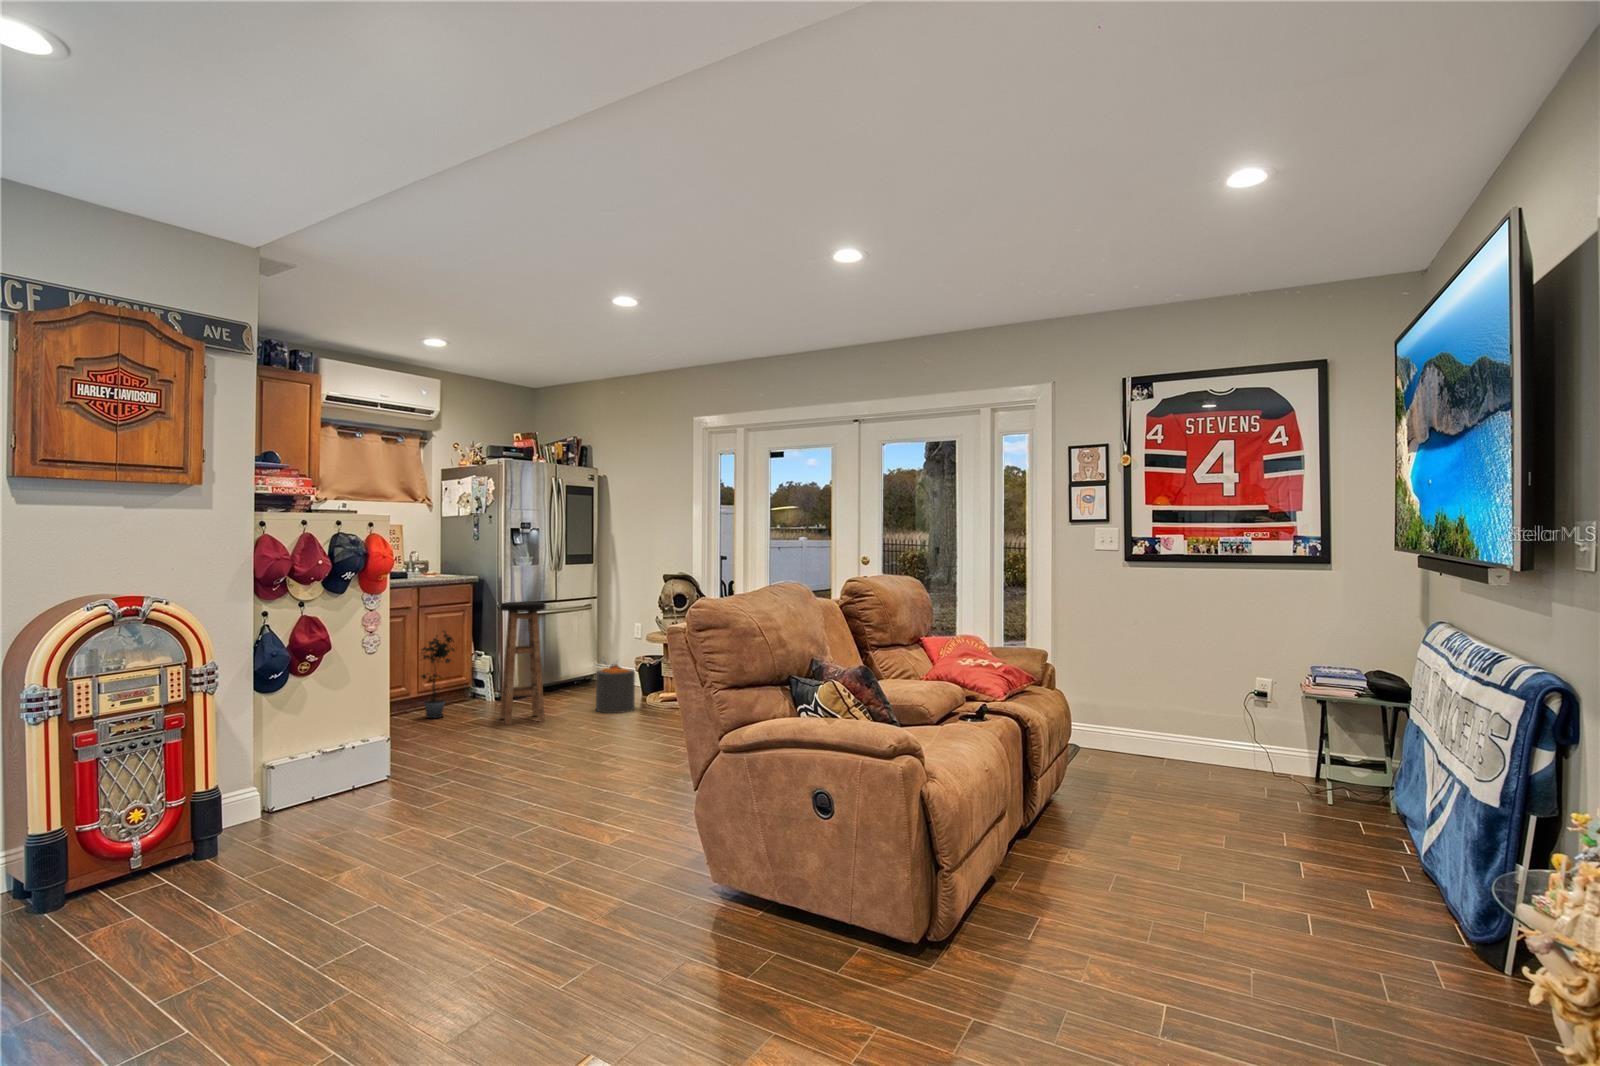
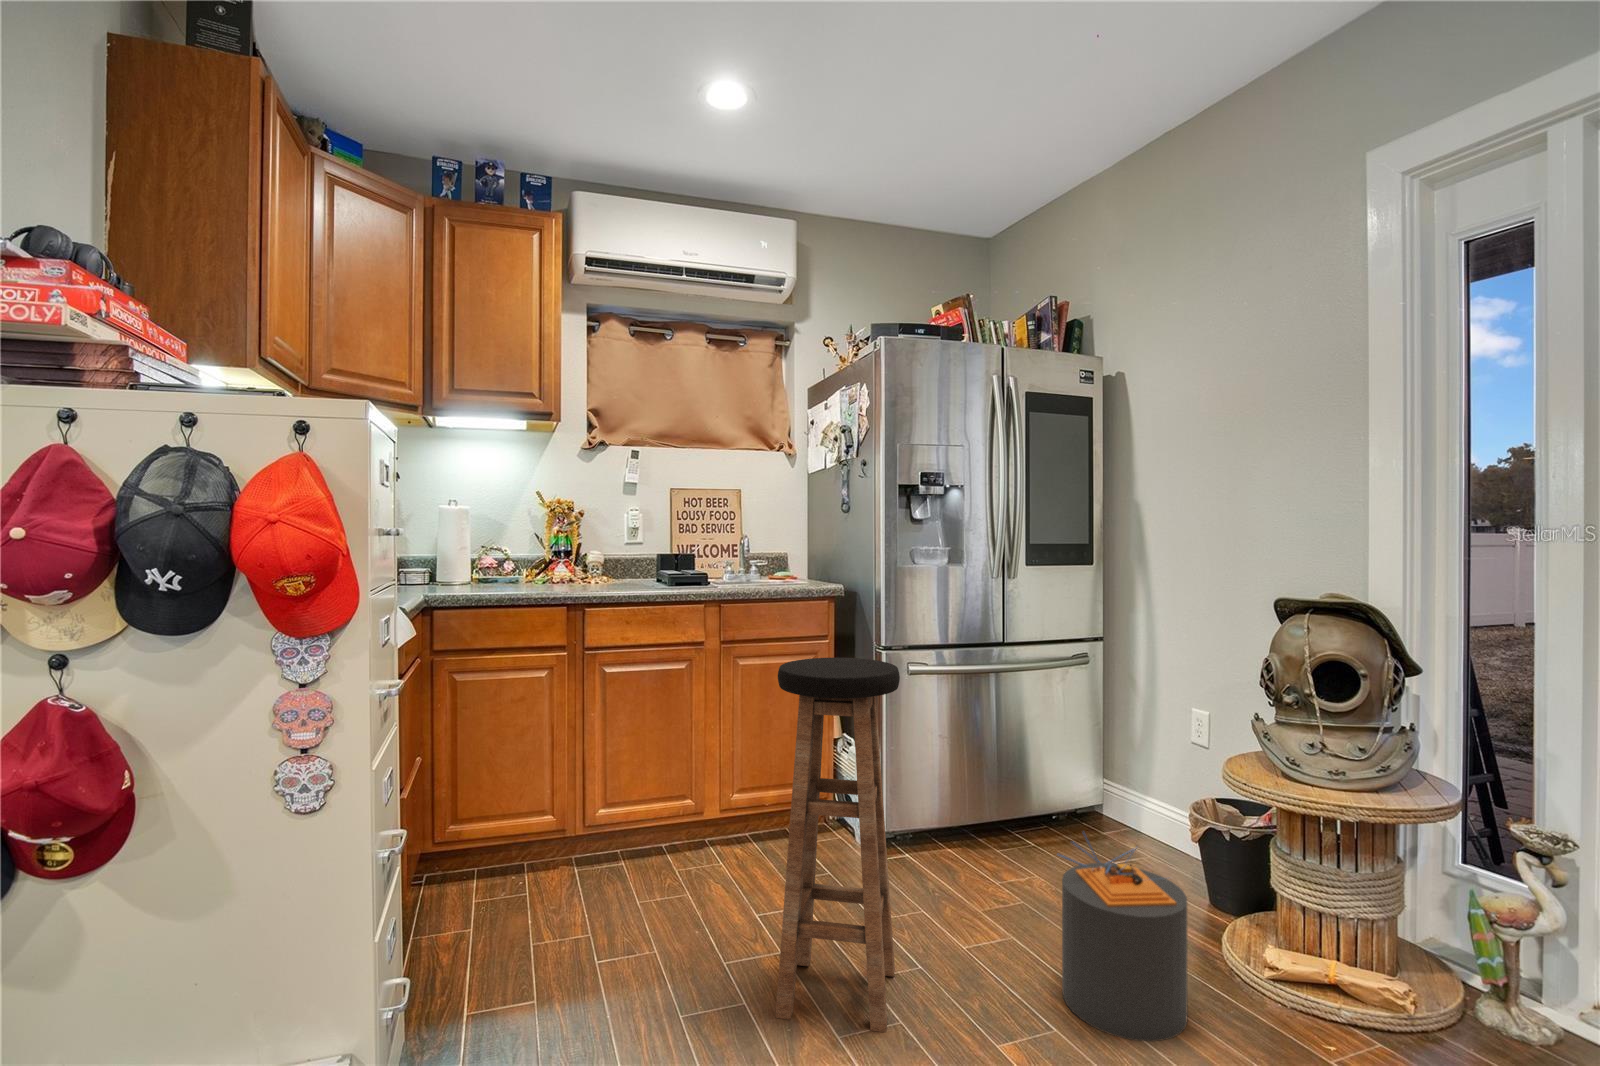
potted plant: present [421,631,454,718] -> none [654,705,737,906]

